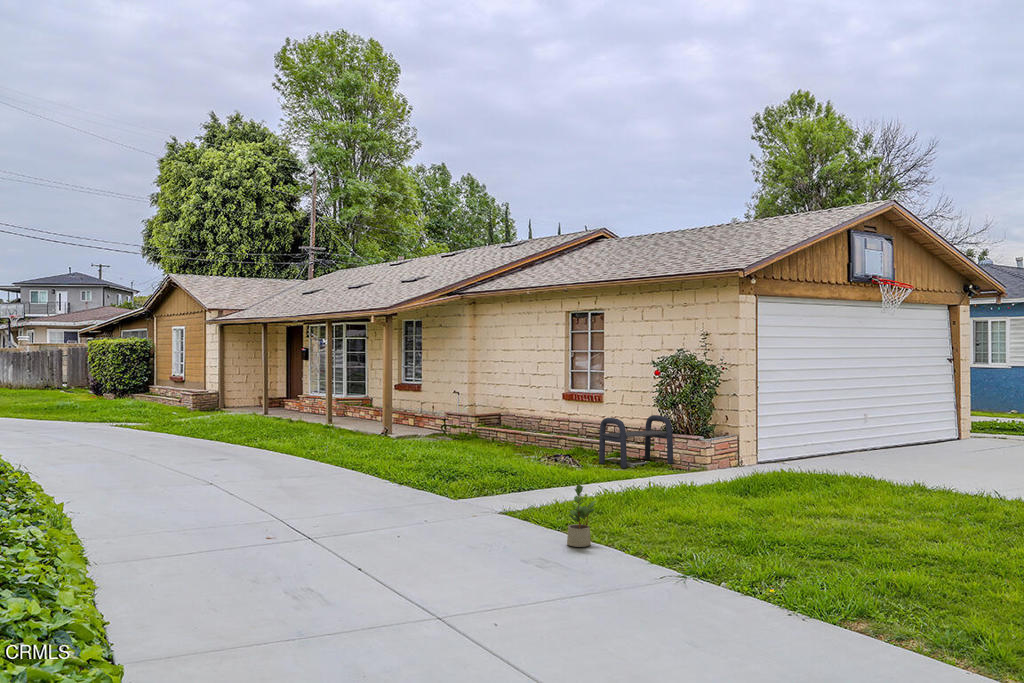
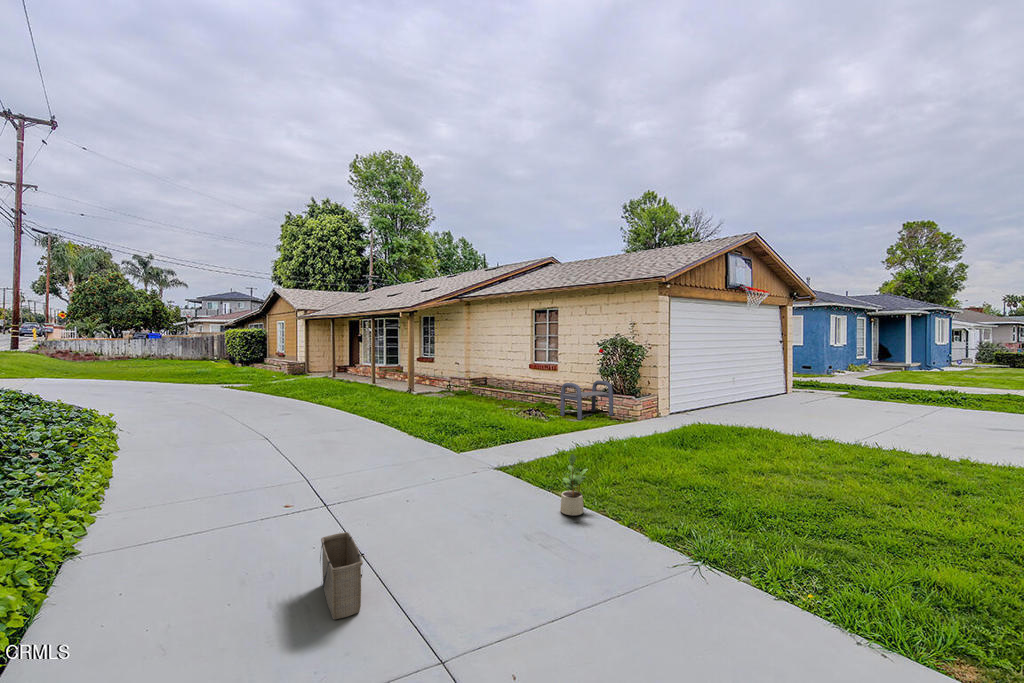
basket: none [344,538,384,596] -> present [320,532,363,619]

